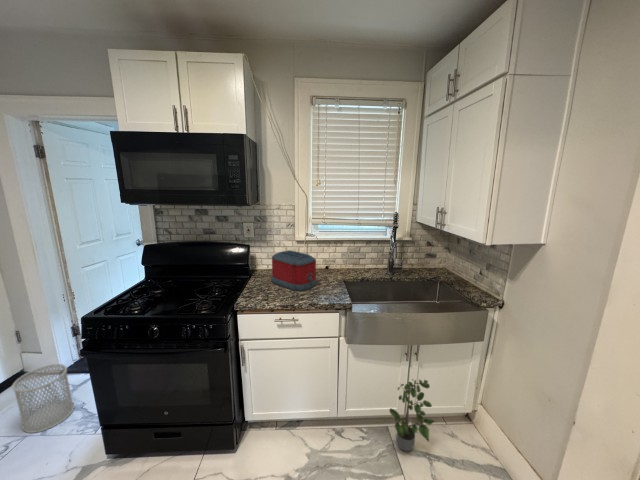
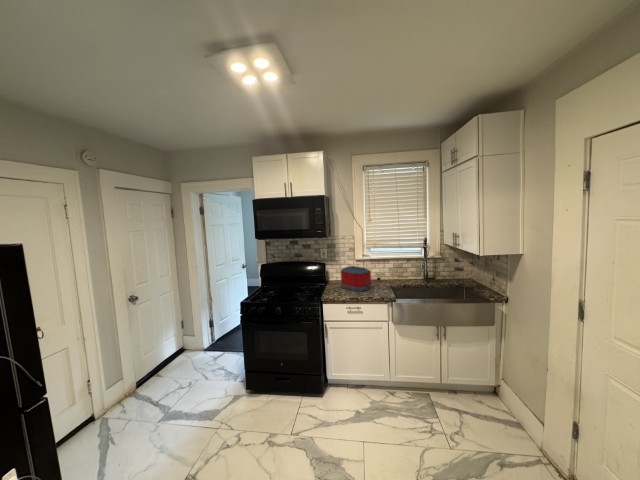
wastebasket: present [12,364,74,433] -> none [191,340,219,379]
potted plant: present [390,379,434,451] -> none [427,351,463,406]

